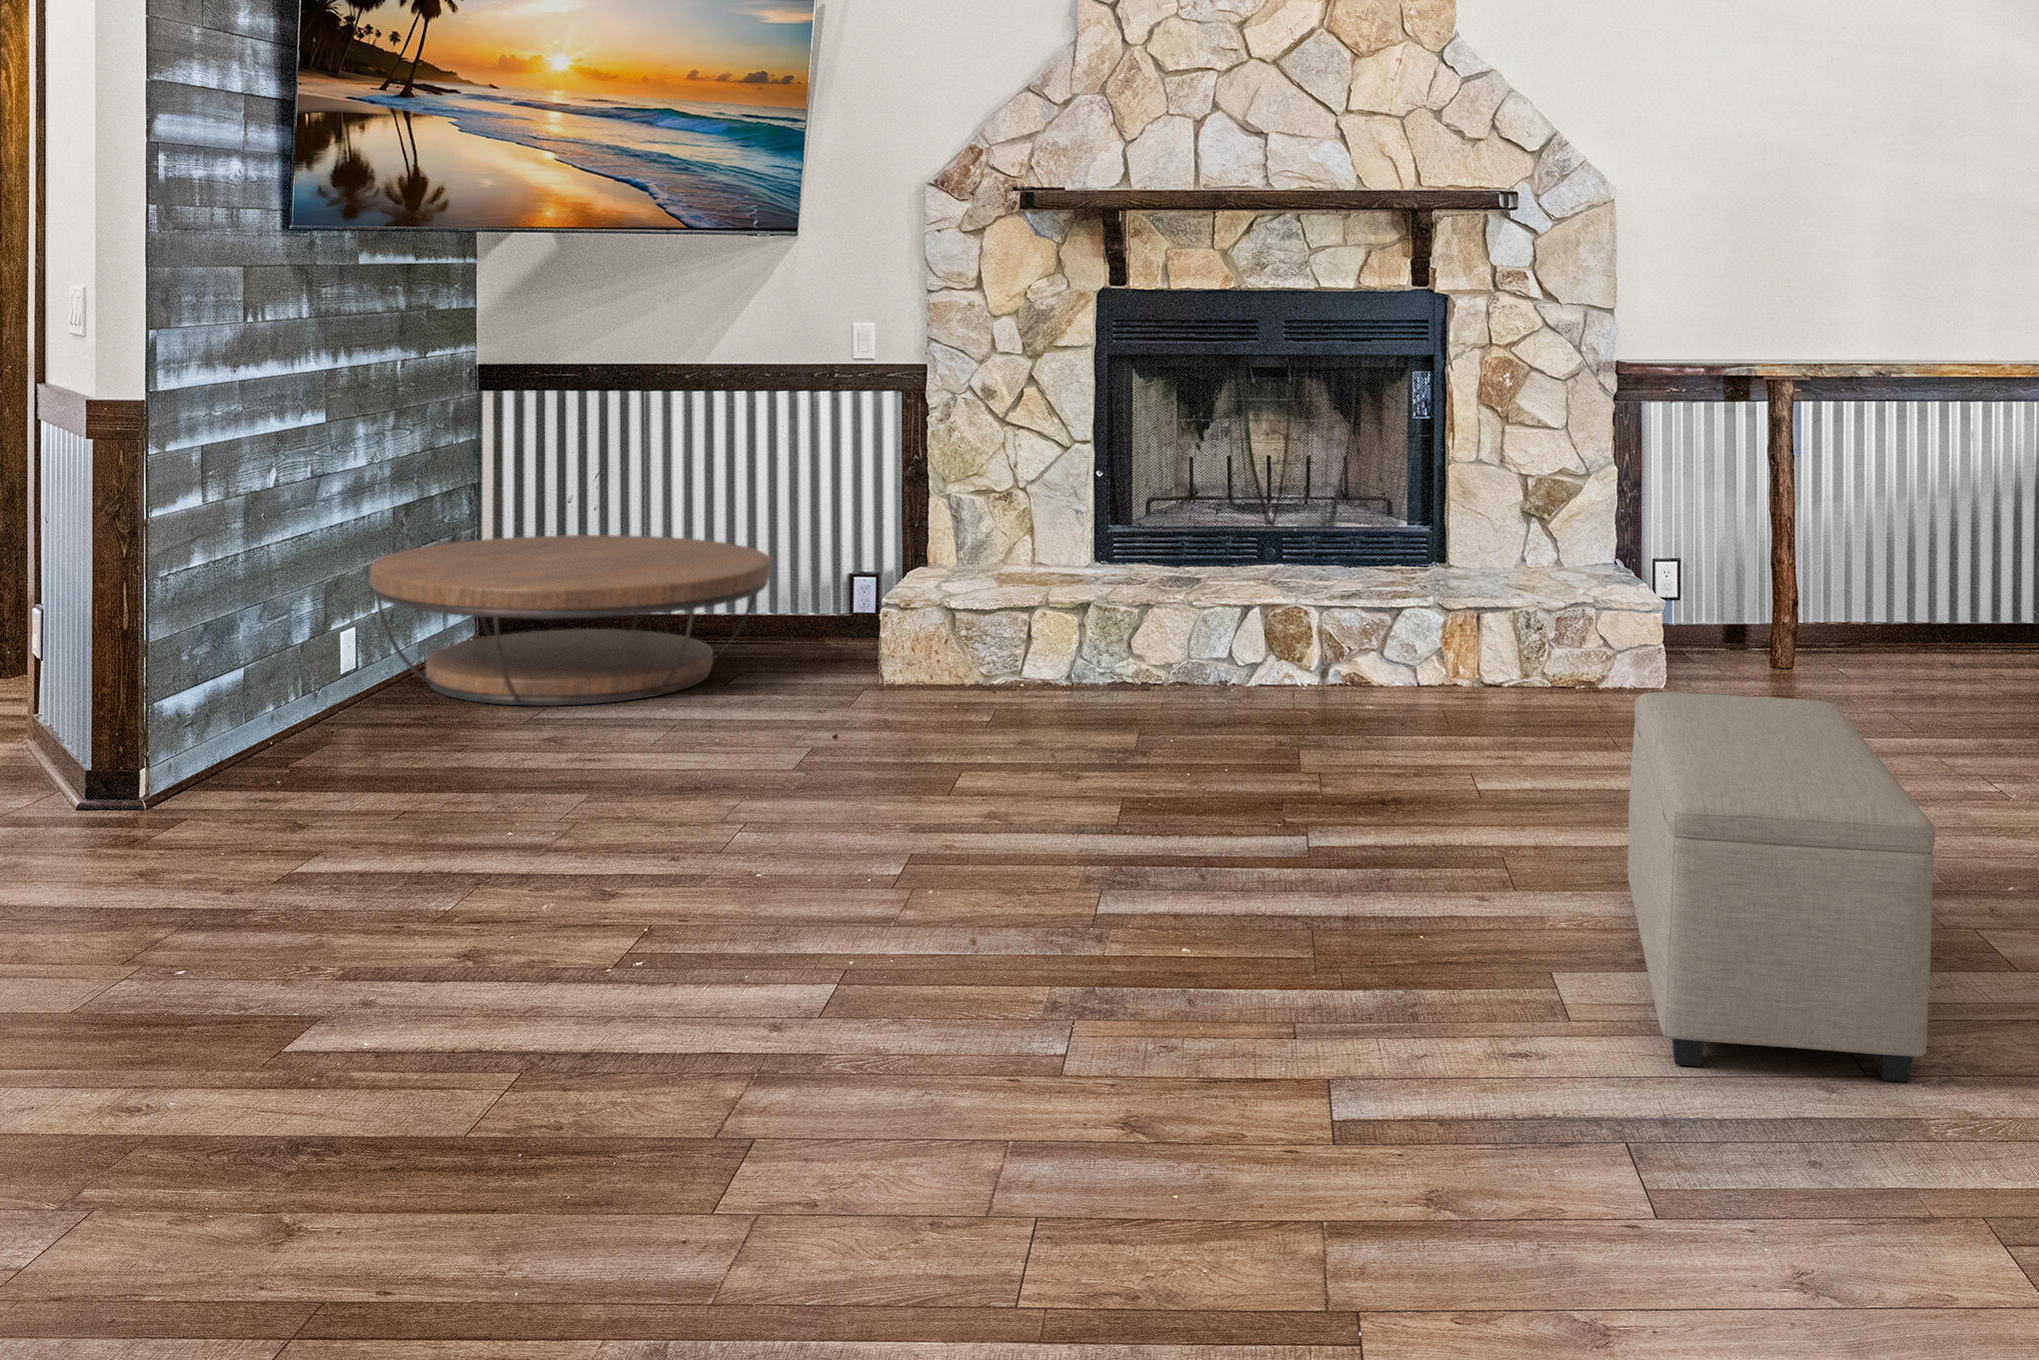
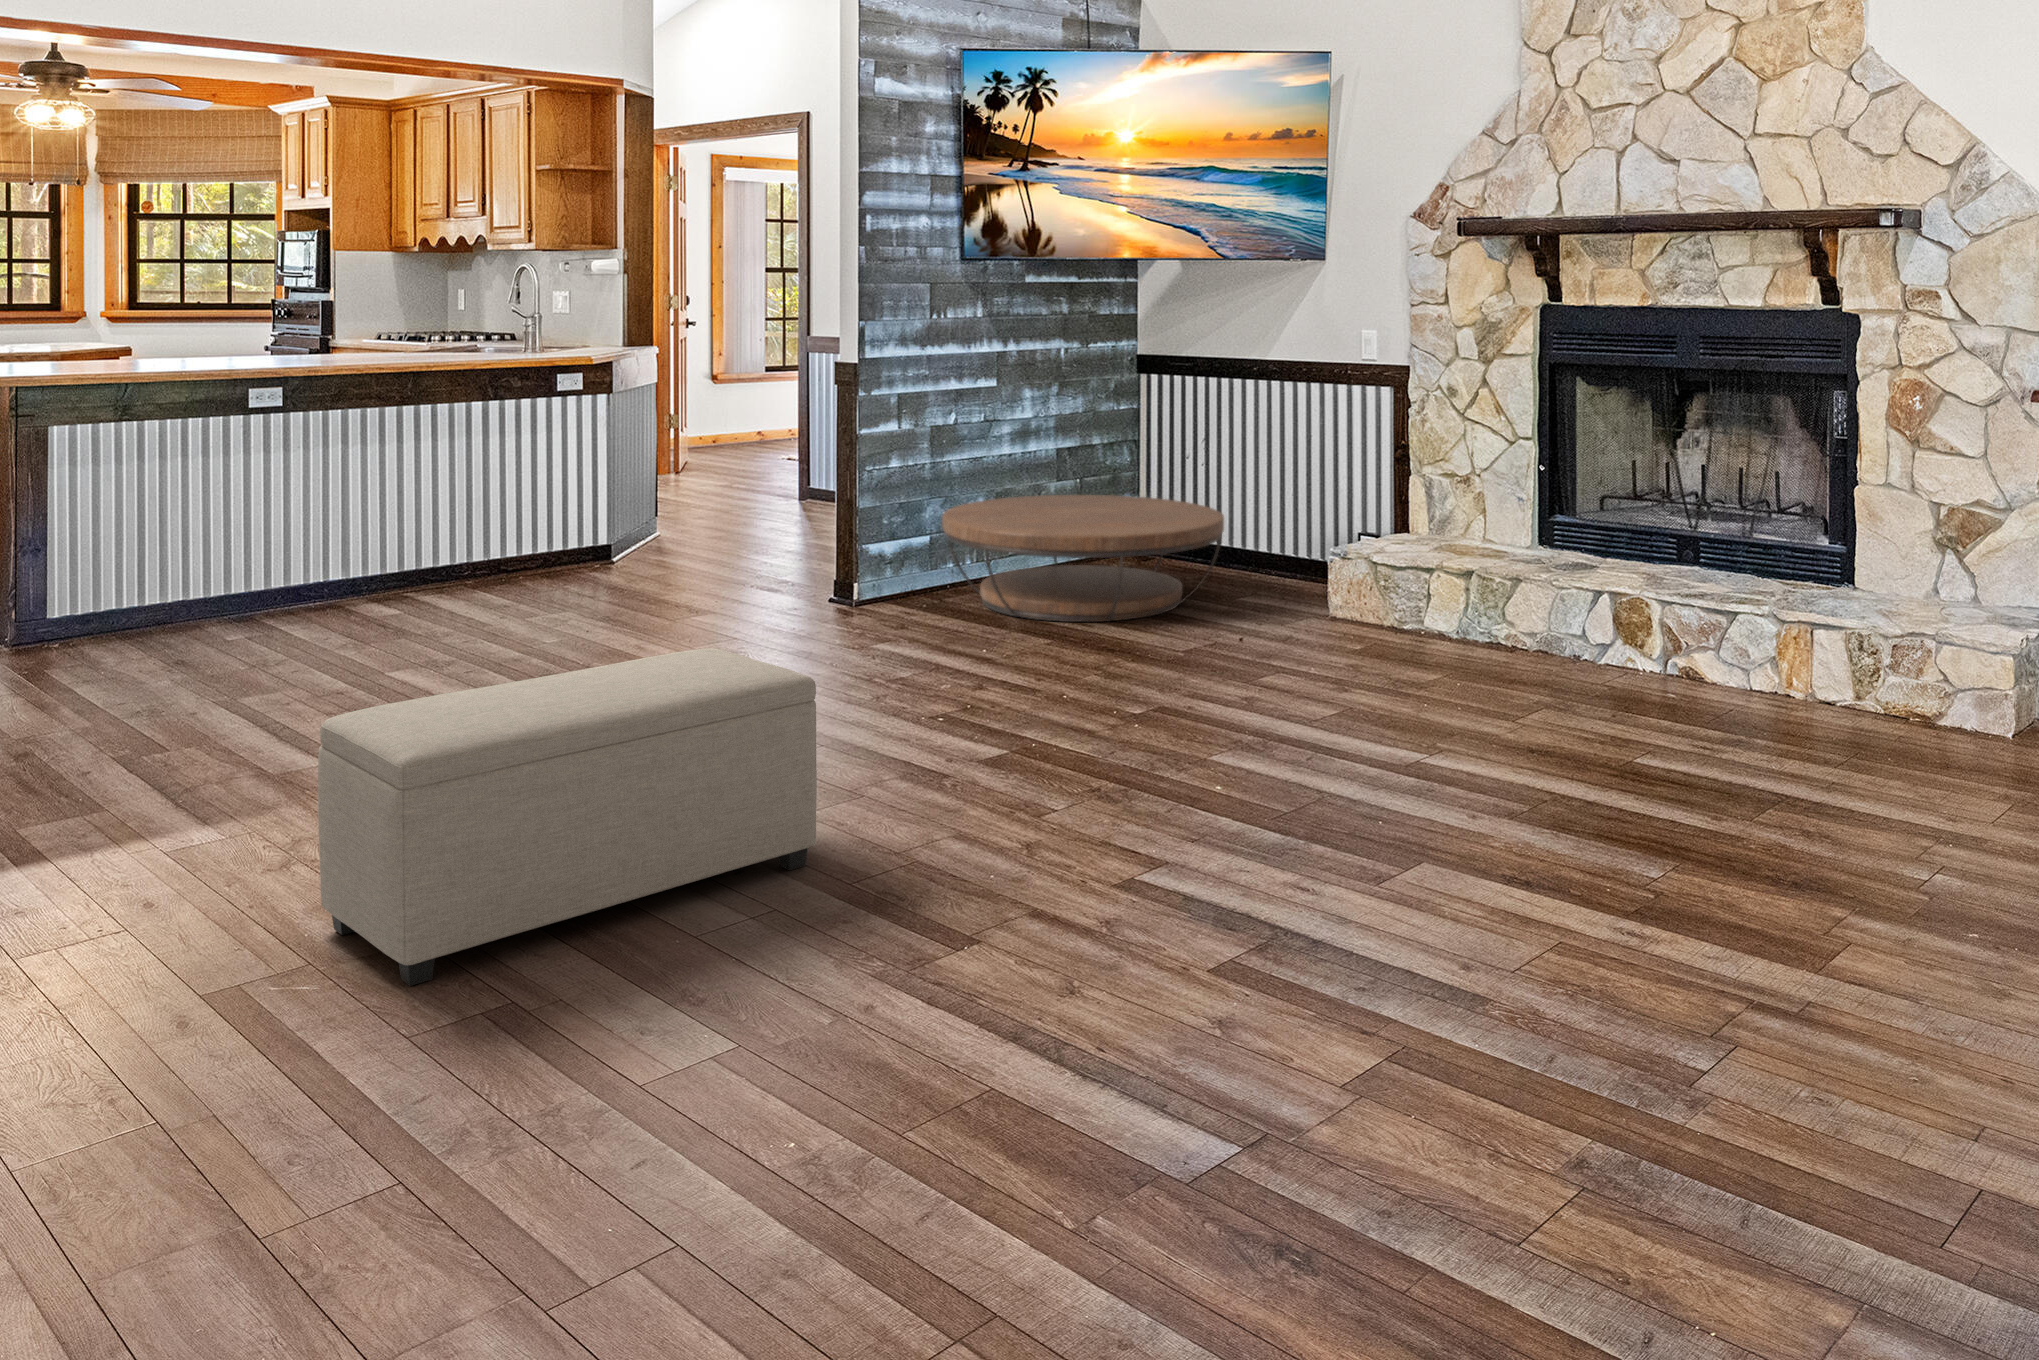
ottoman: present [1628,692,1935,1082] -> present [318,648,817,986]

